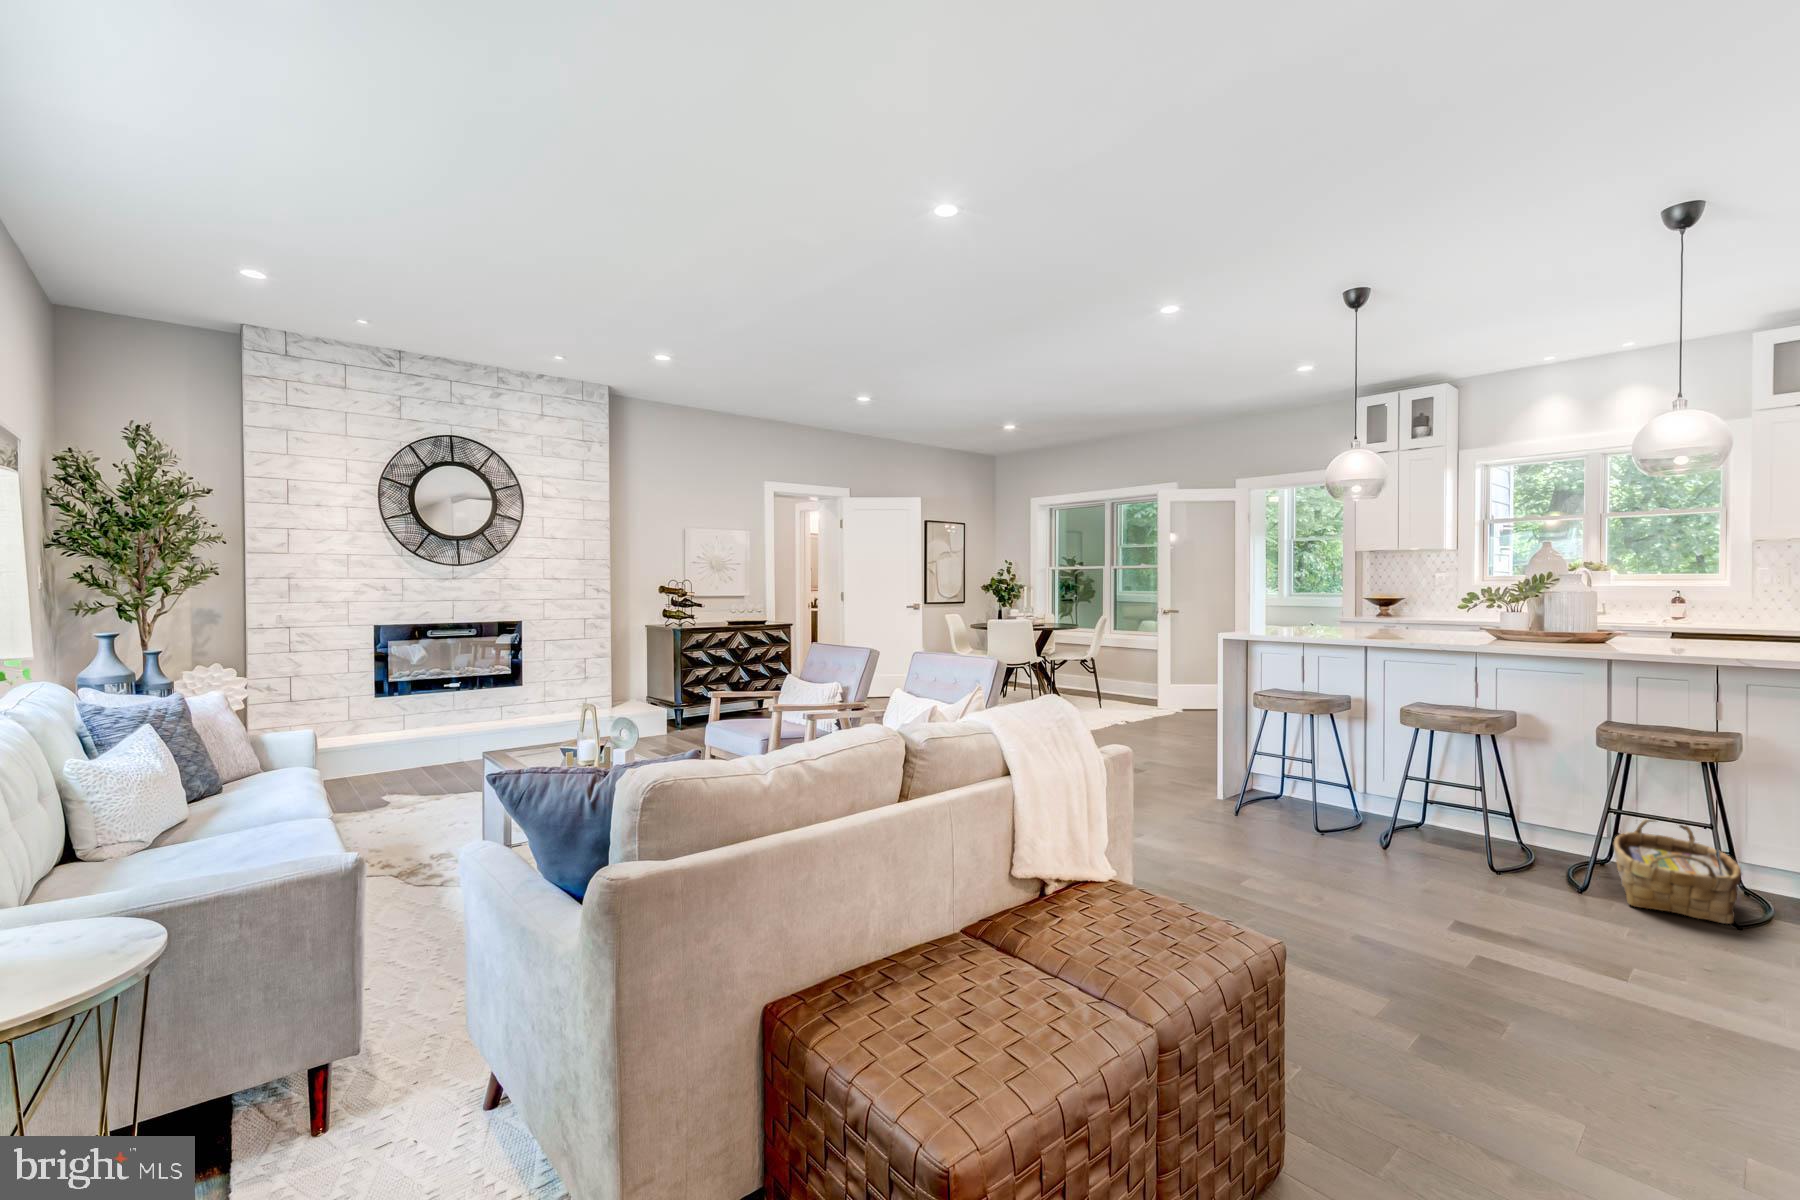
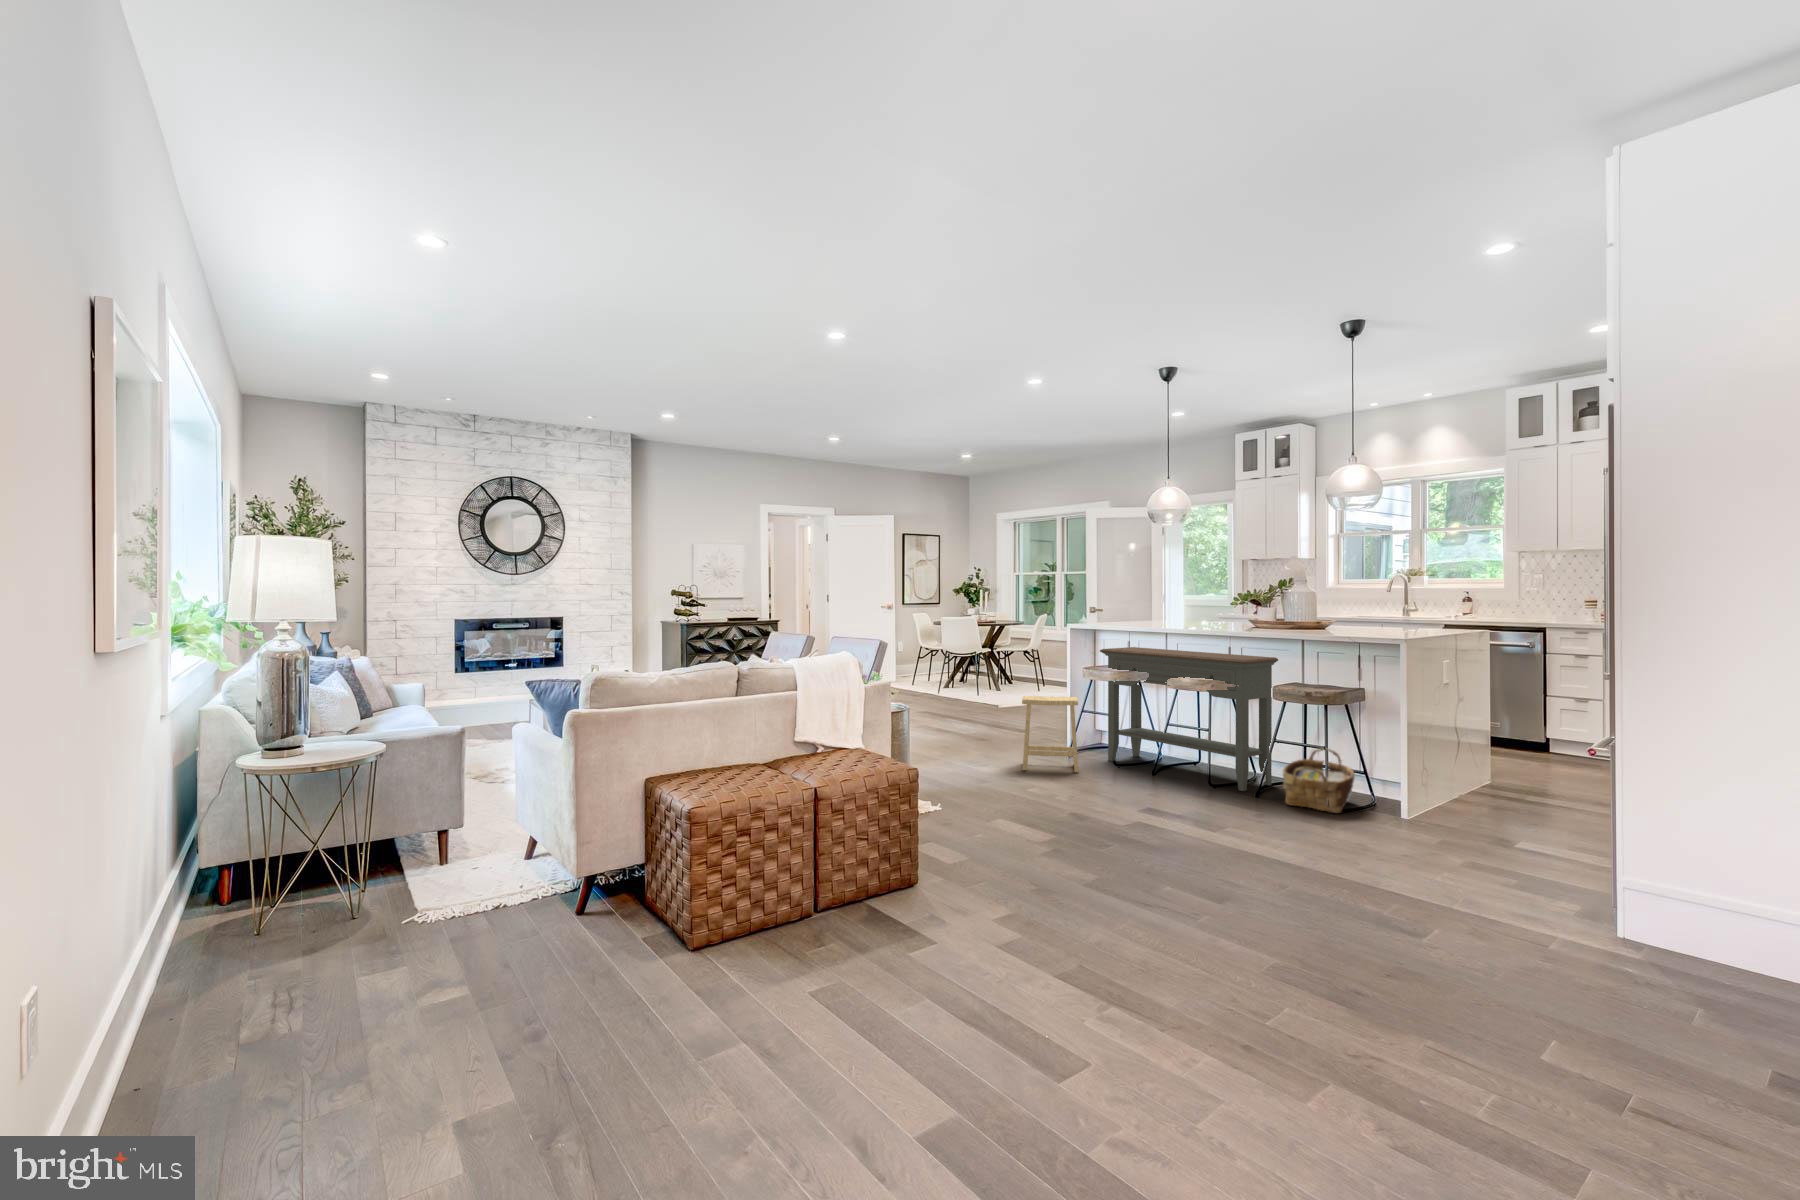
console table: none [1273,664,1571,878] -> present [1100,647,1278,791]
footstool: none [1176,733,1267,842] -> present [1022,696,1079,772]

